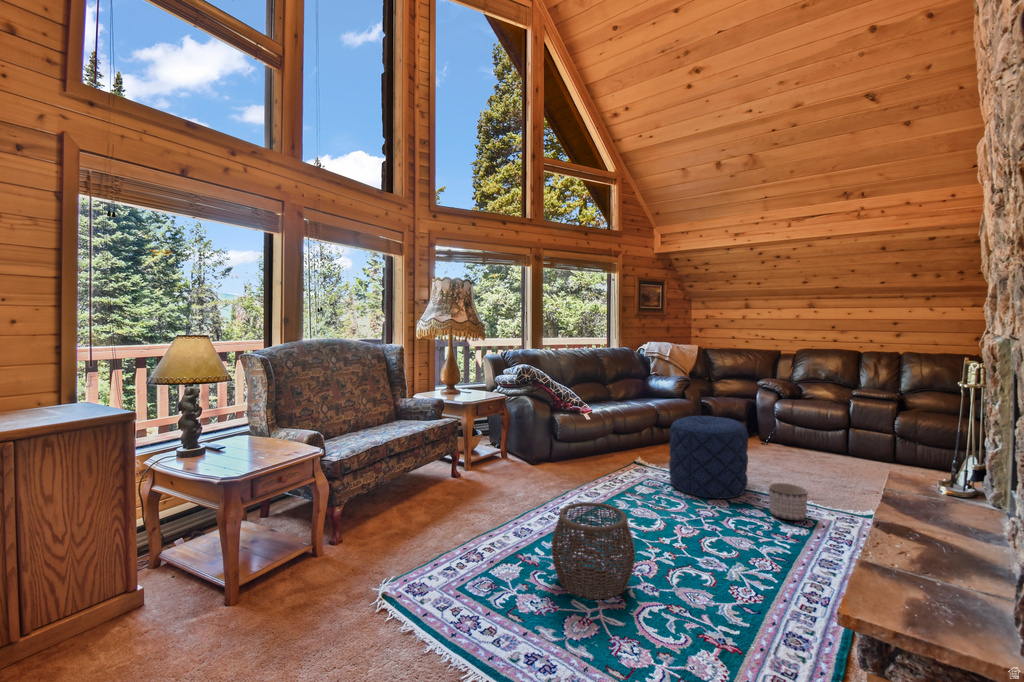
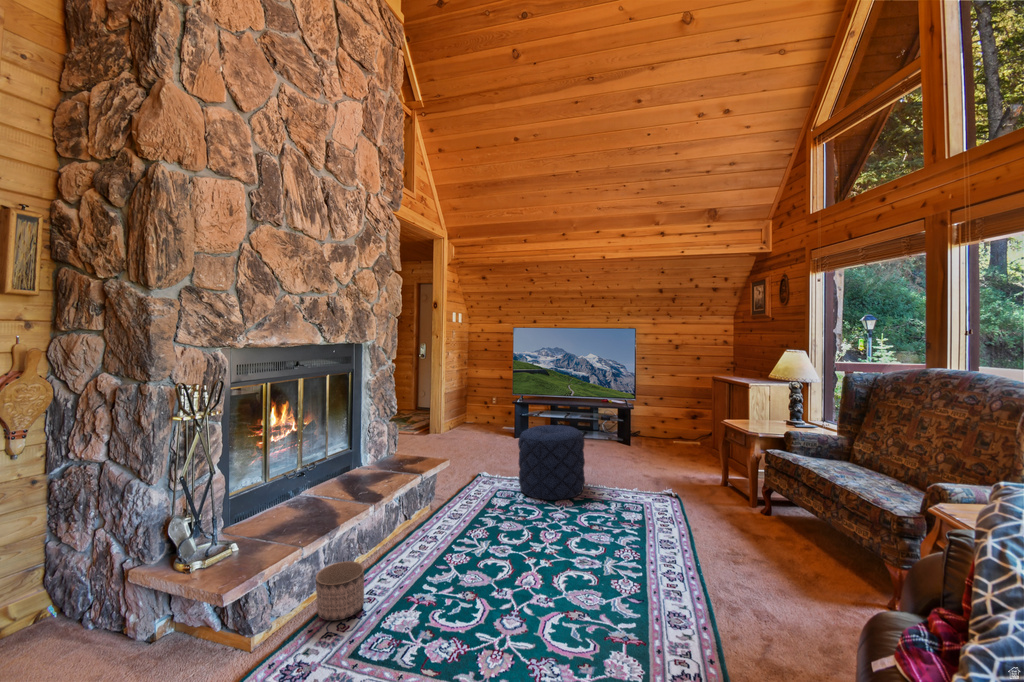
planter: present [769,483,807,520] -> present [316,561,364,621]
woven basket: present [551,502,636,600] -> none [448,526,532,630]

